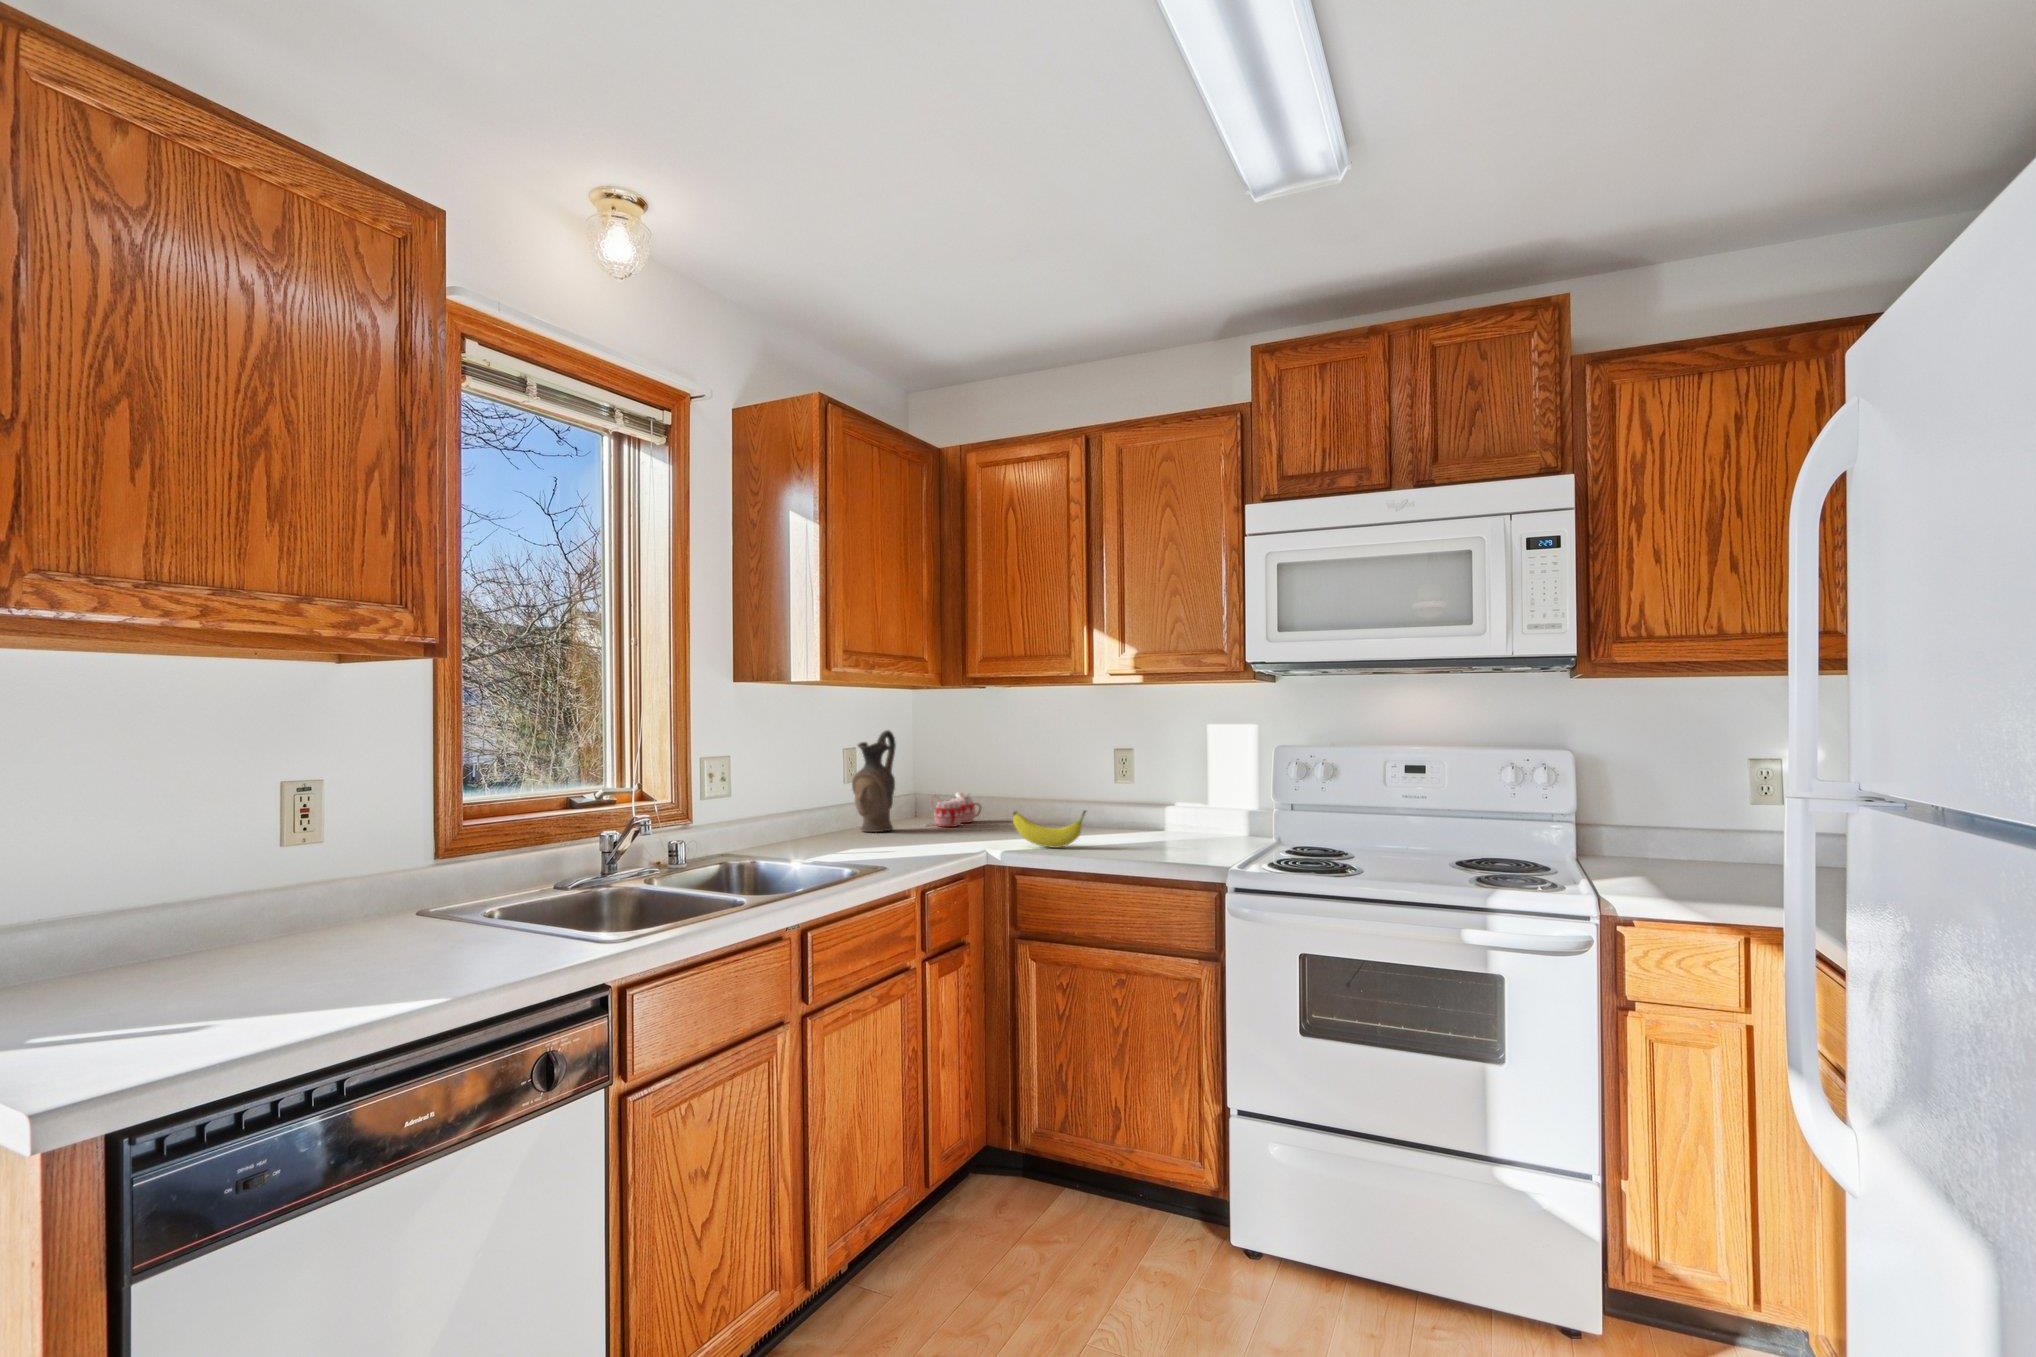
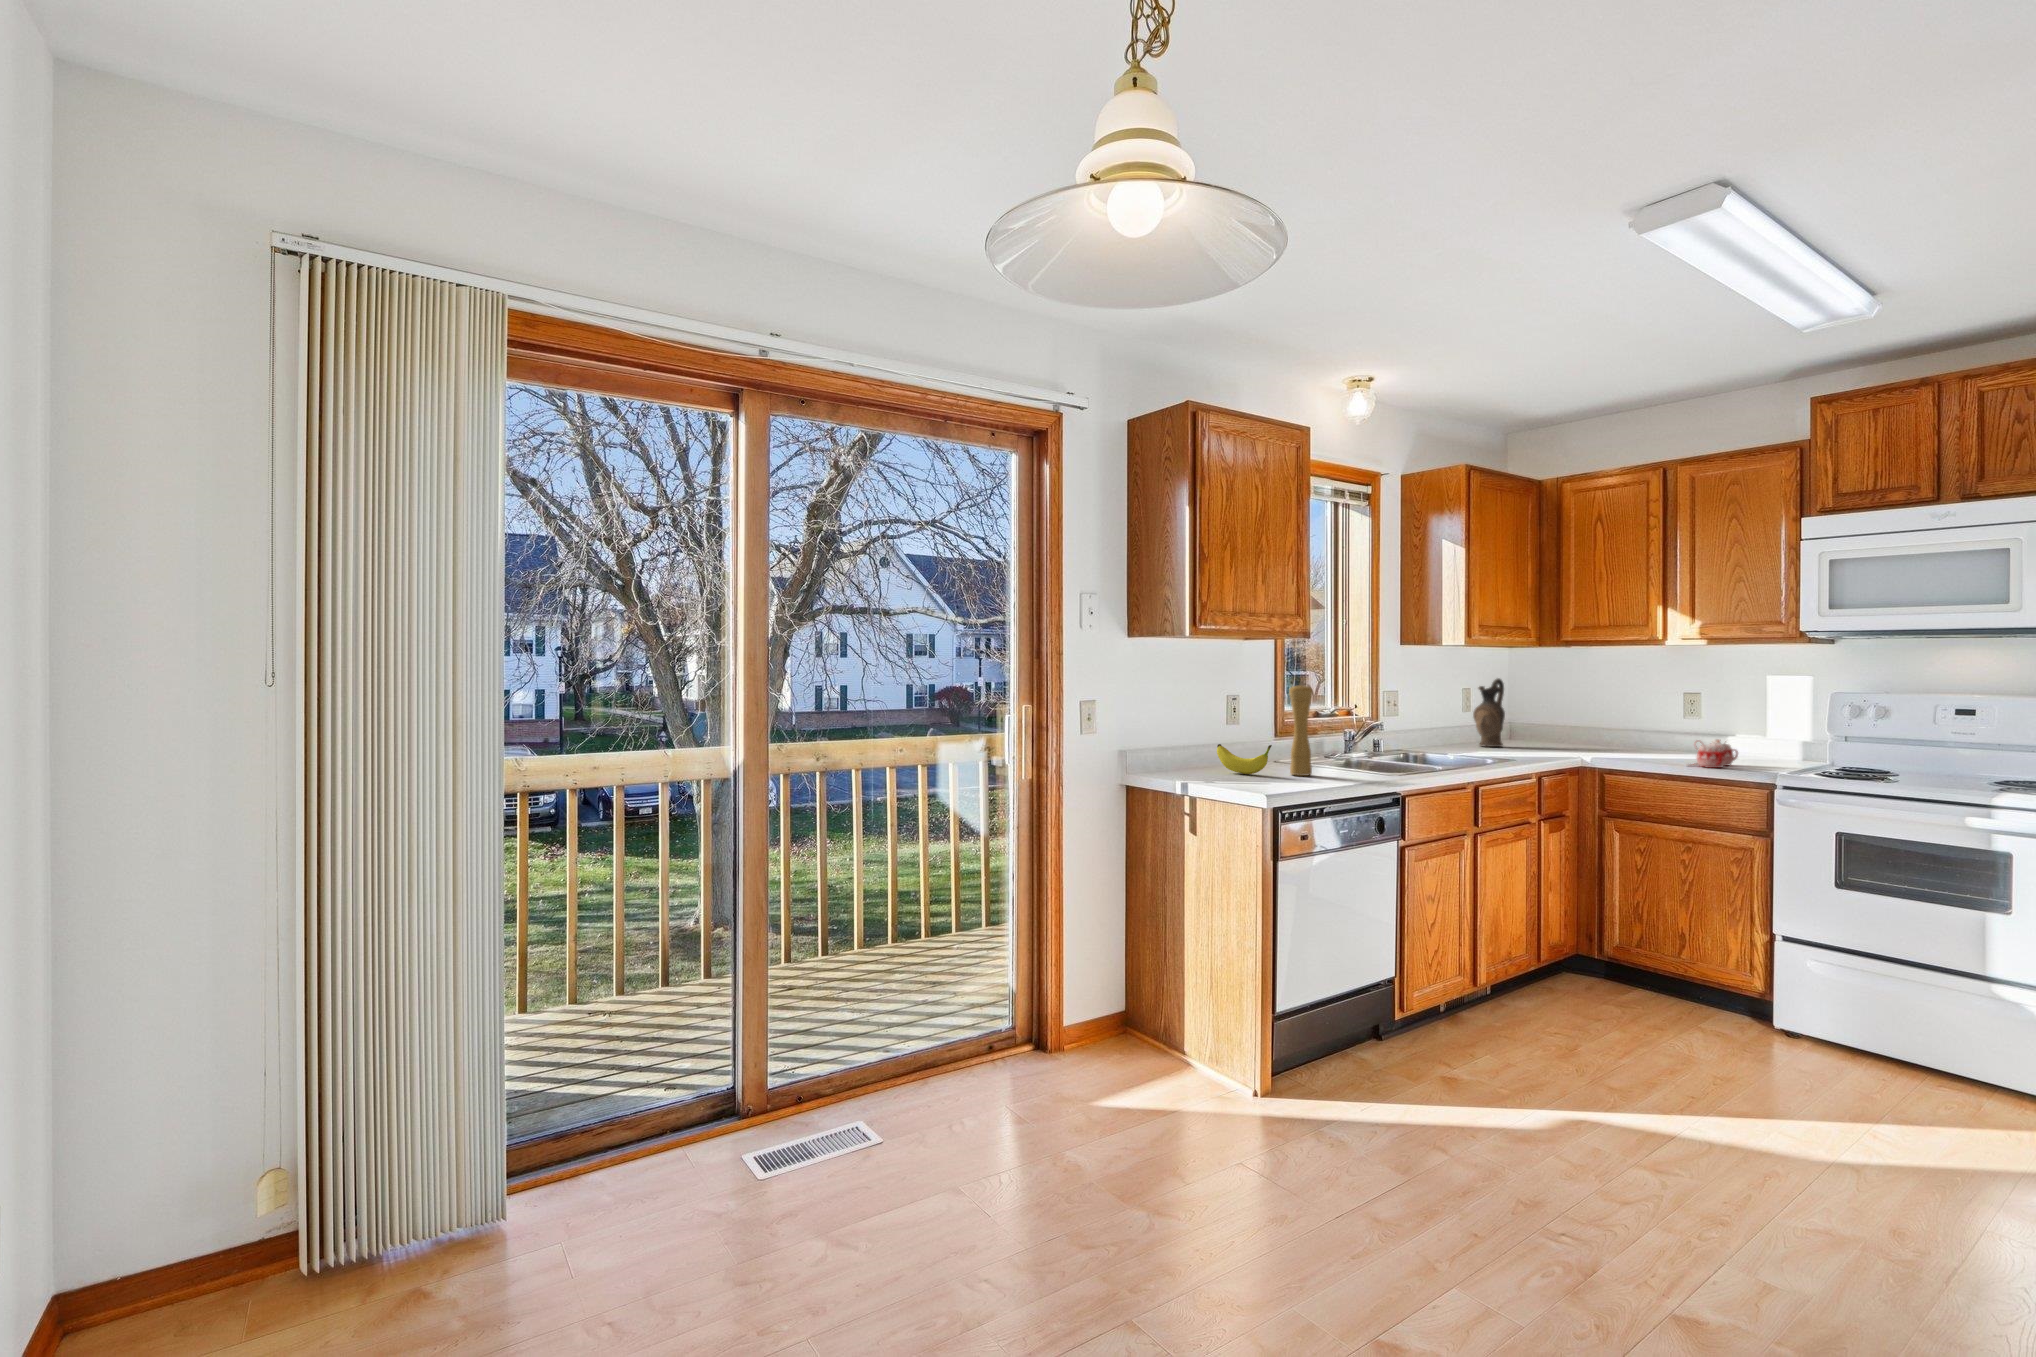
pepper mill: none [370,757,429,963] -> present [1289,684,1313,776]
mug: present [925,792,981,827] -> present [1688,739,1738,768]
fruit: present [1013,811,1086,848] -> present [1217,744,1272,774]

